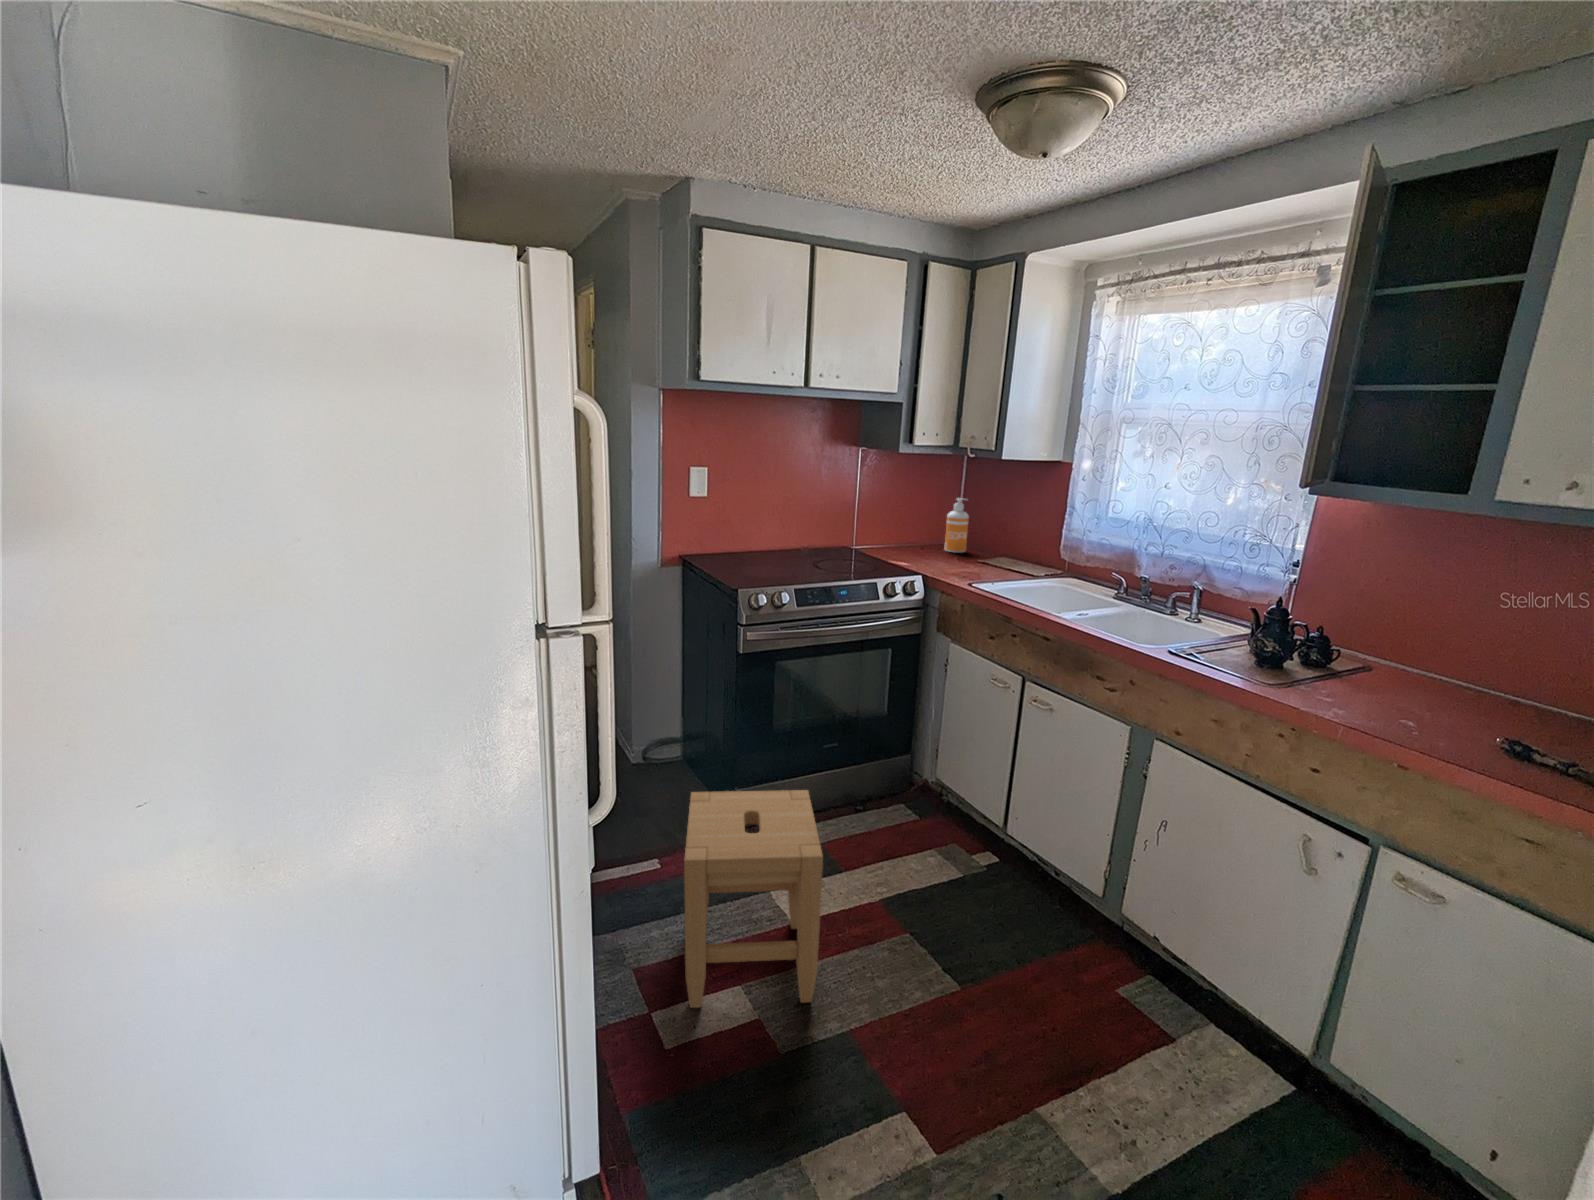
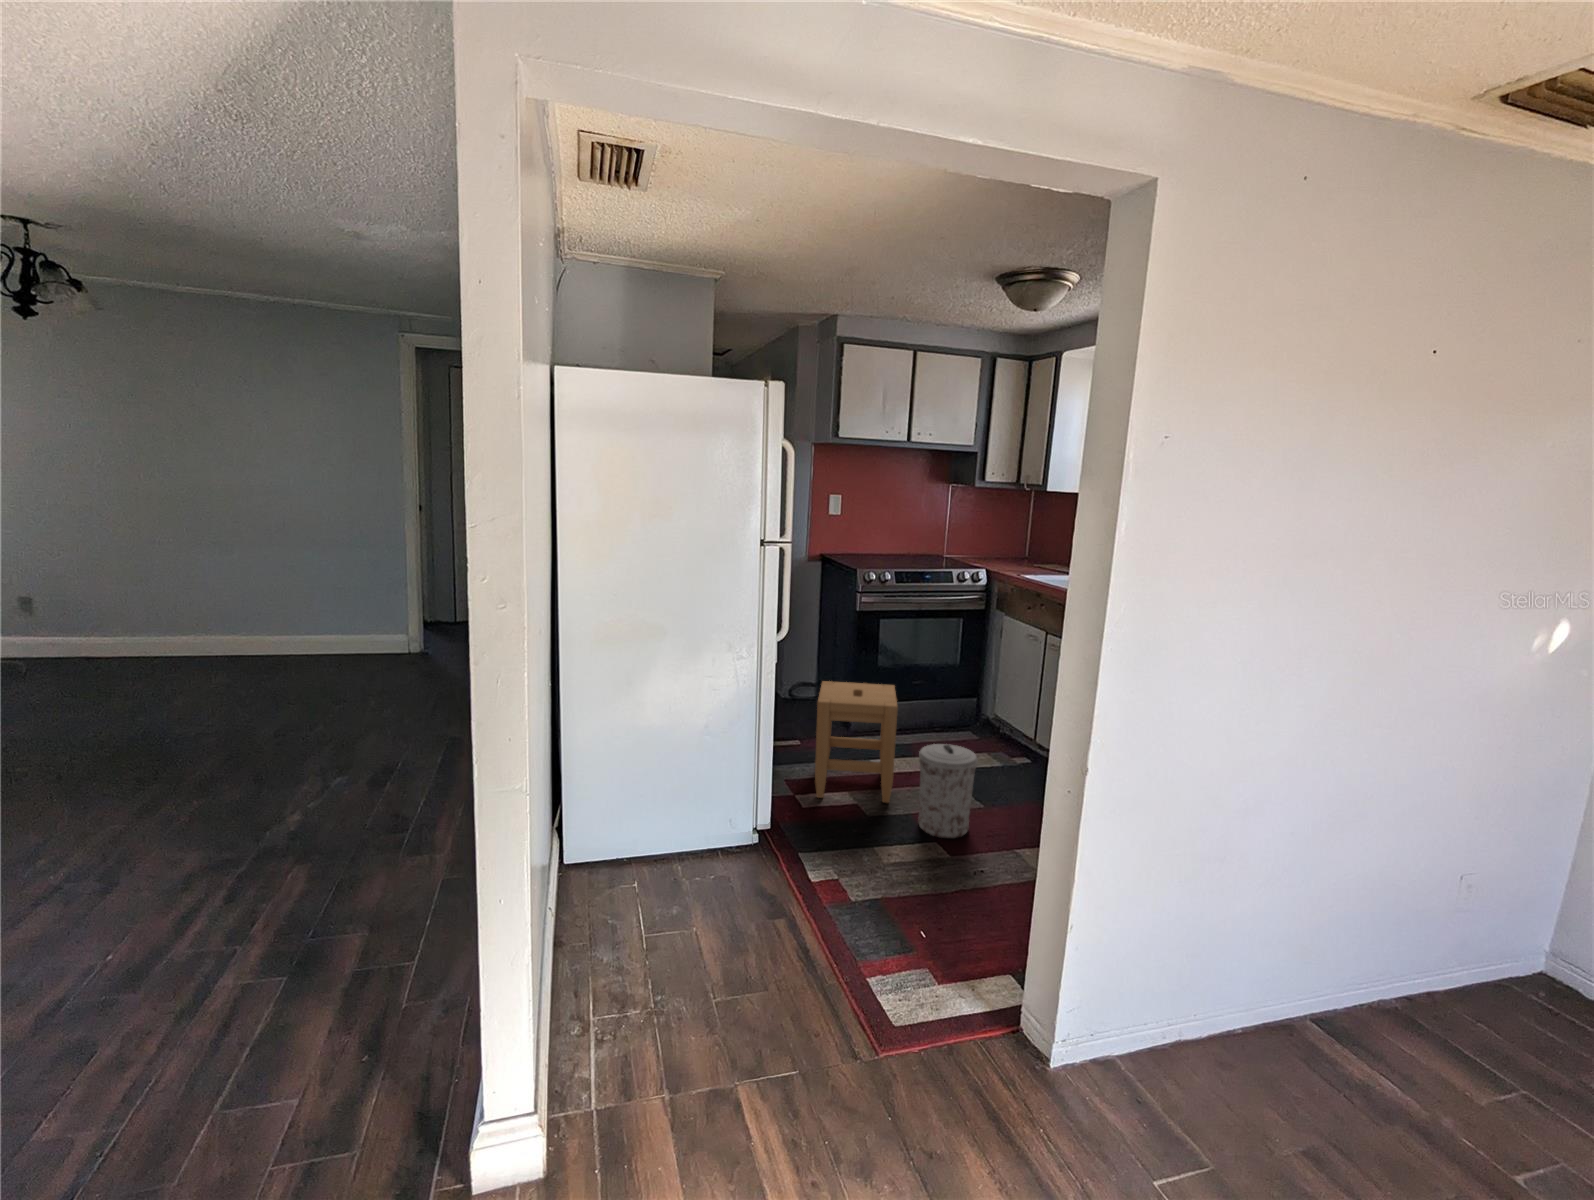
soap dispenser: present [944,498,969,552] -> none [1013,522,1031,562]
trash can: none [865,914,966,1091] -> present [918,744,978,838]

